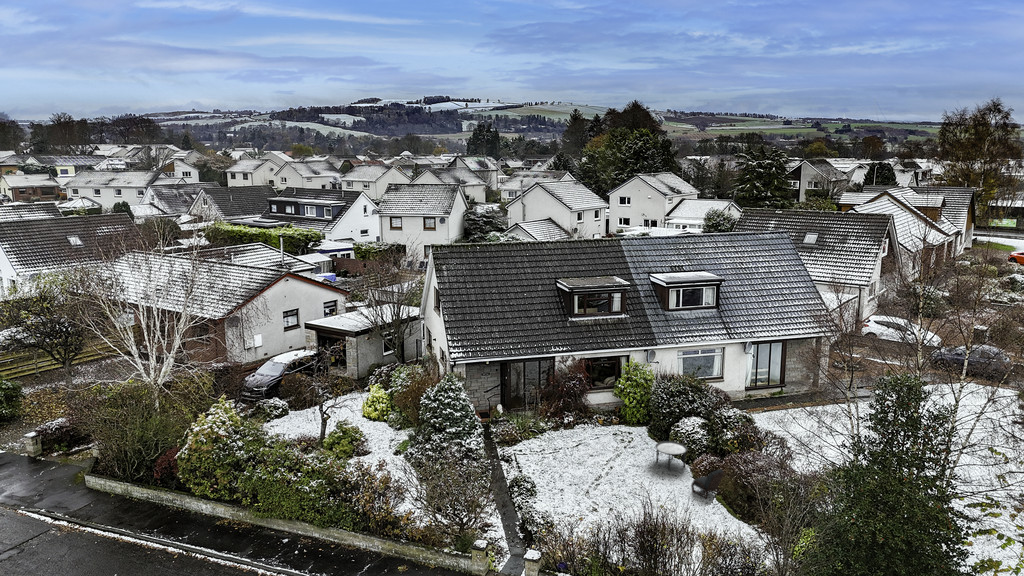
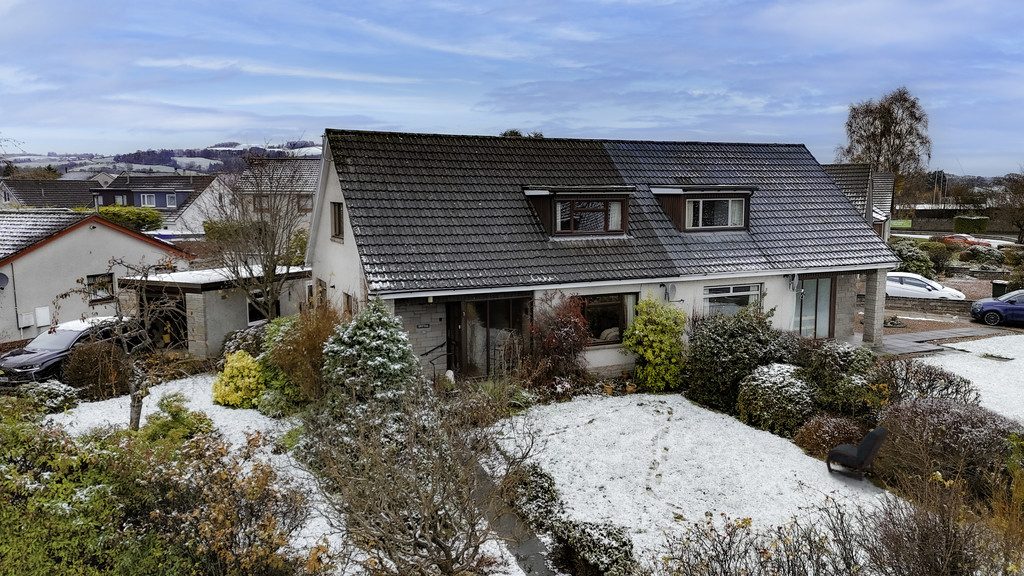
round table: present [655,441,687,470] -> none [732,400,788,444]

